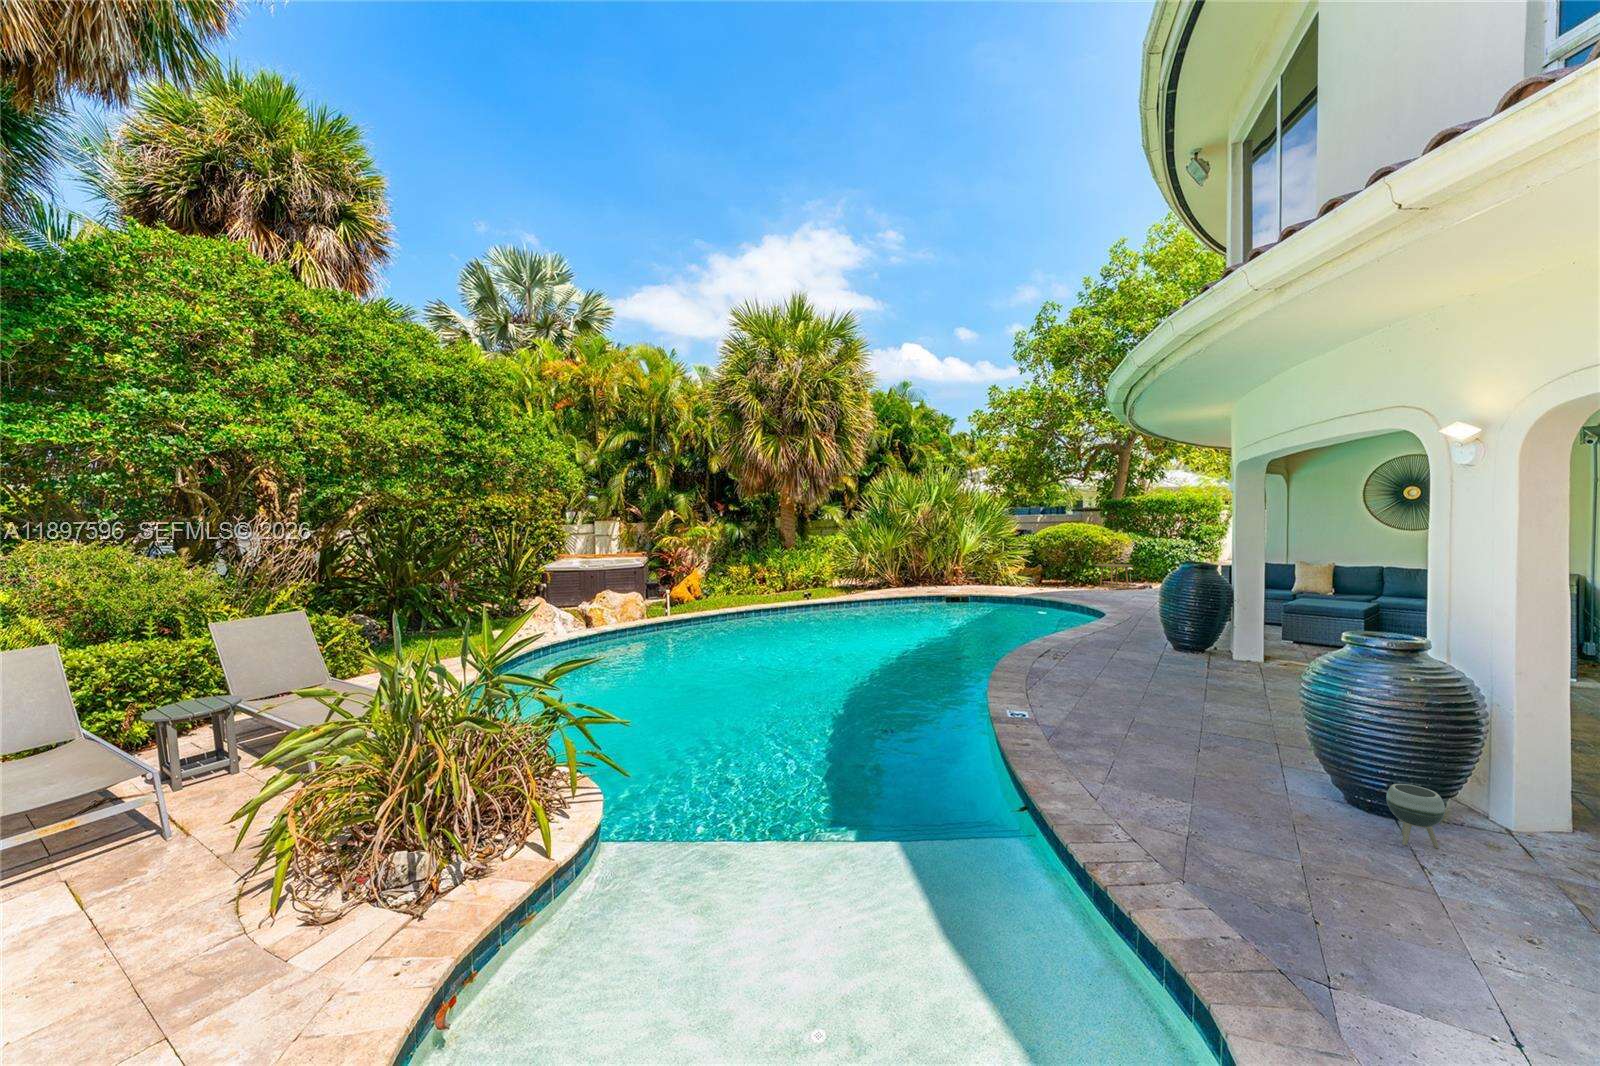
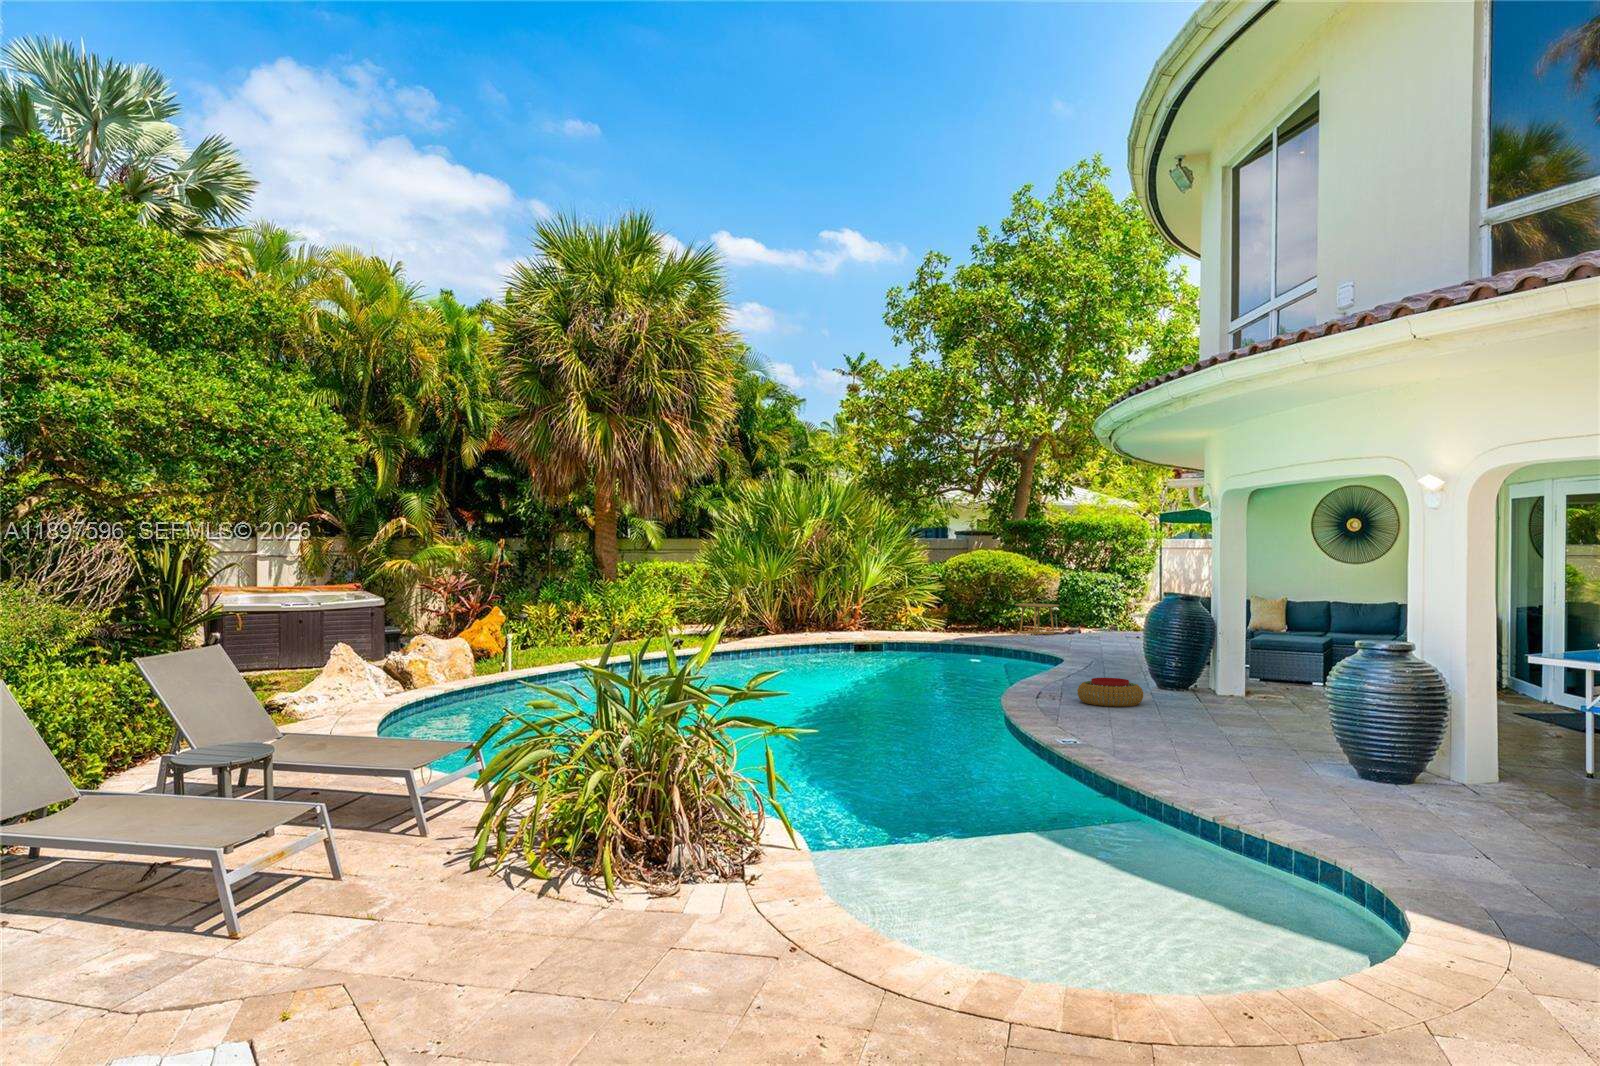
pouf: none [1086,639,1151,668] -> present [1077,678,1143,707]
planter: present [1386,784,1445,848] -> none [1392,752,1430,797]

